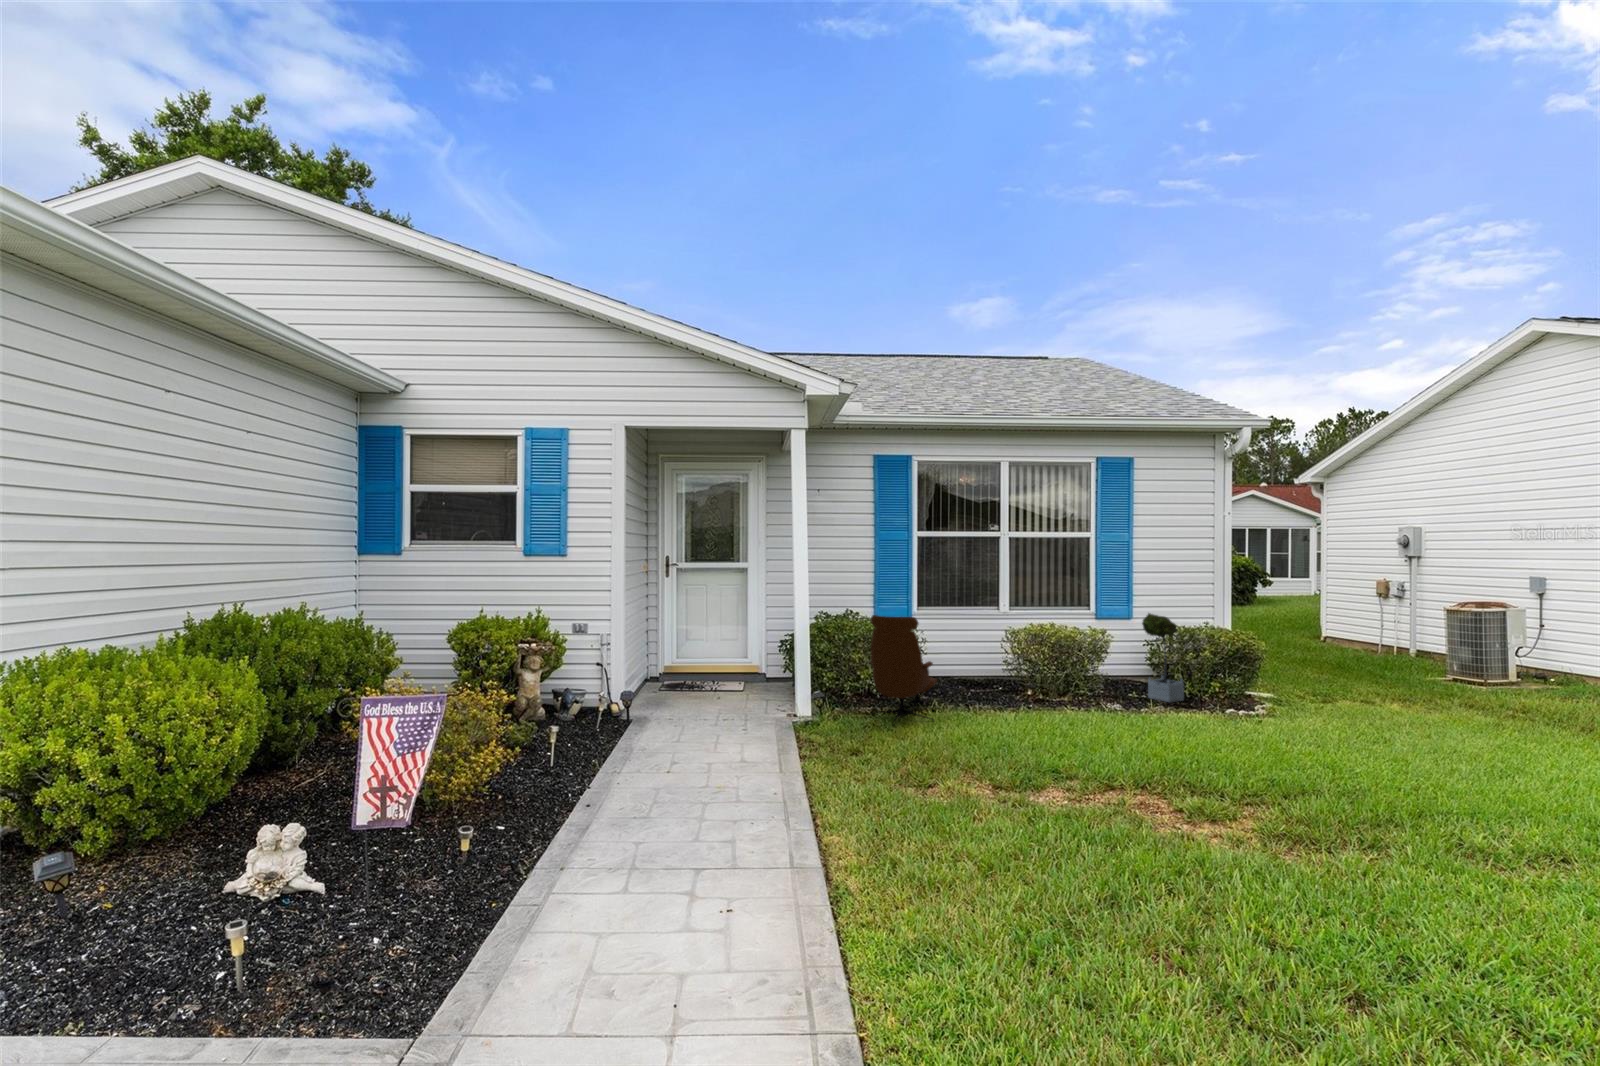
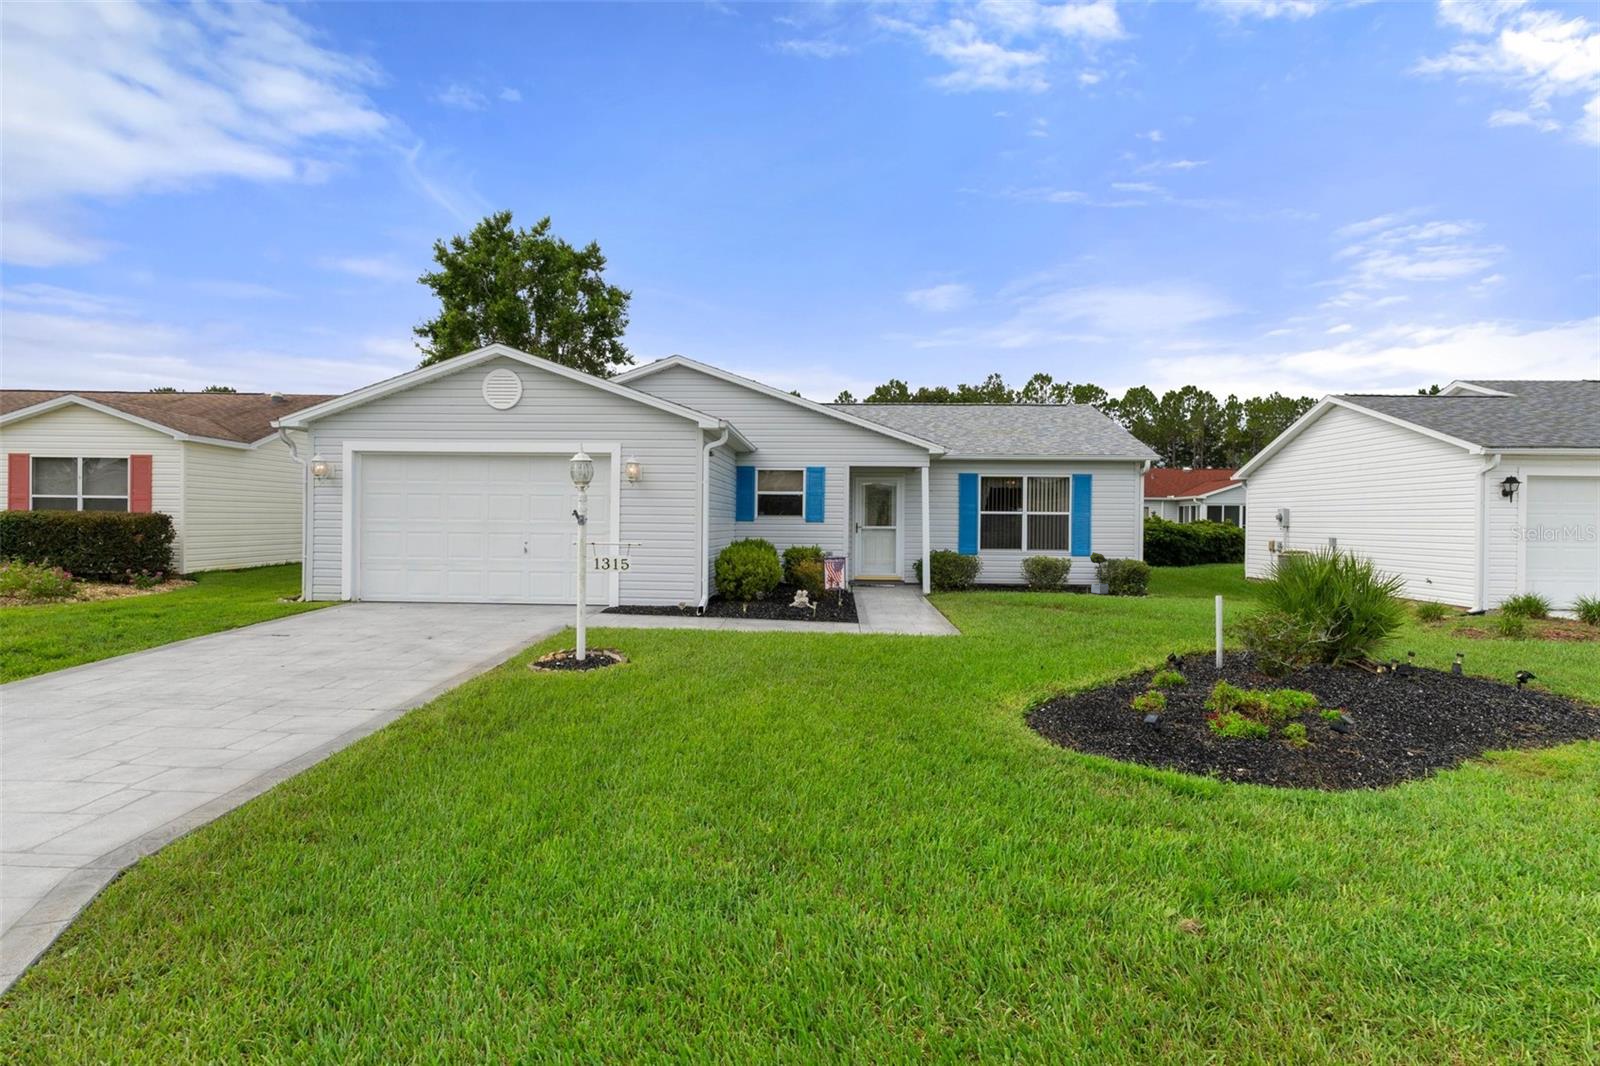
lounge chair: present [870,615,937,725] -> none [958,549,989,596]

